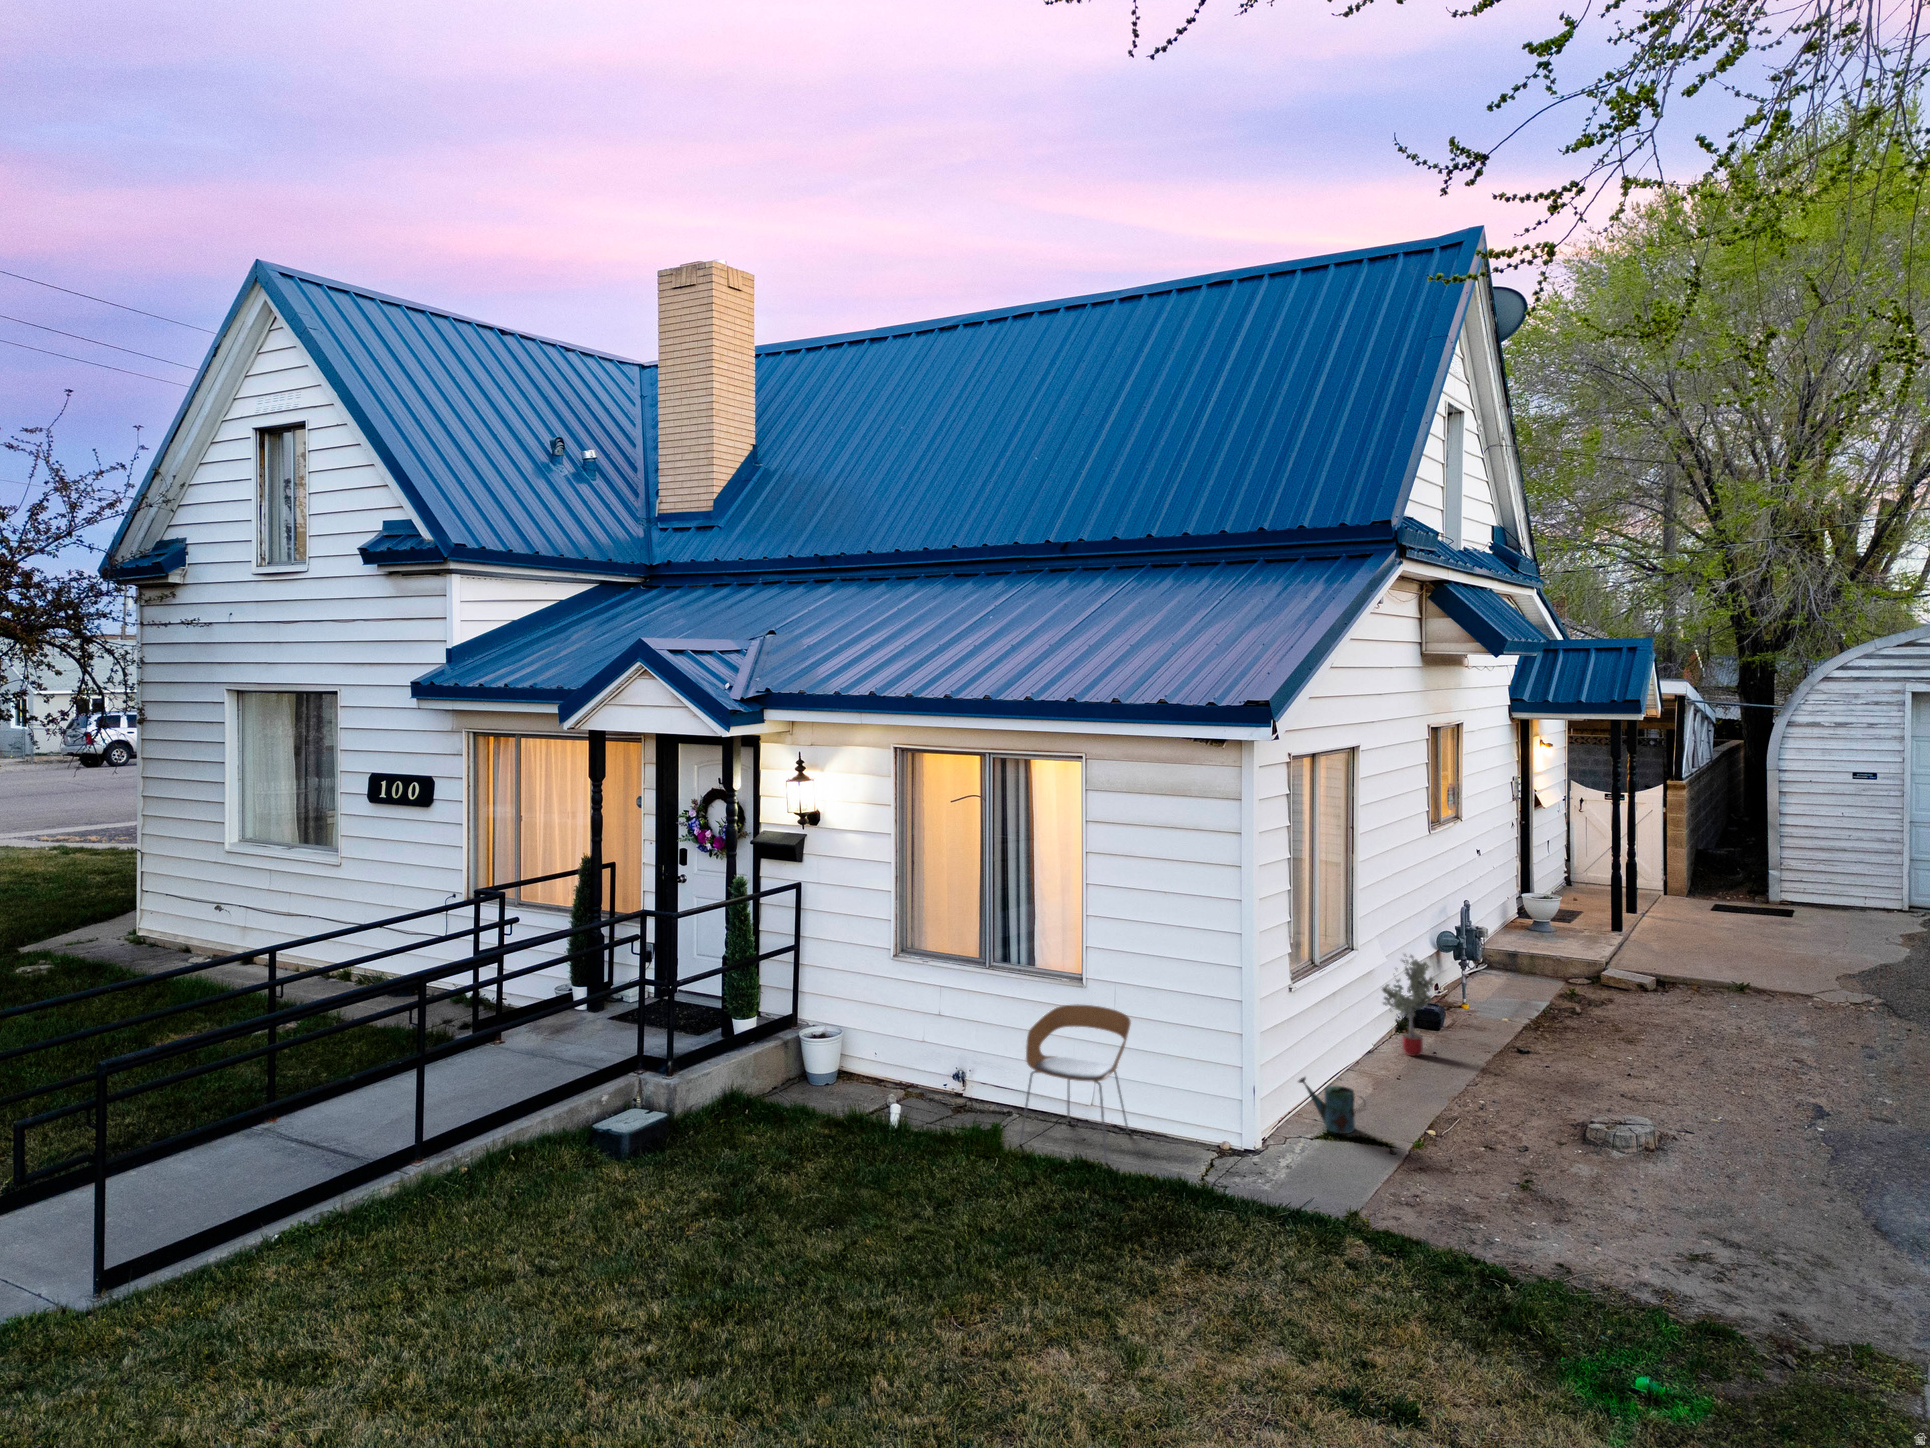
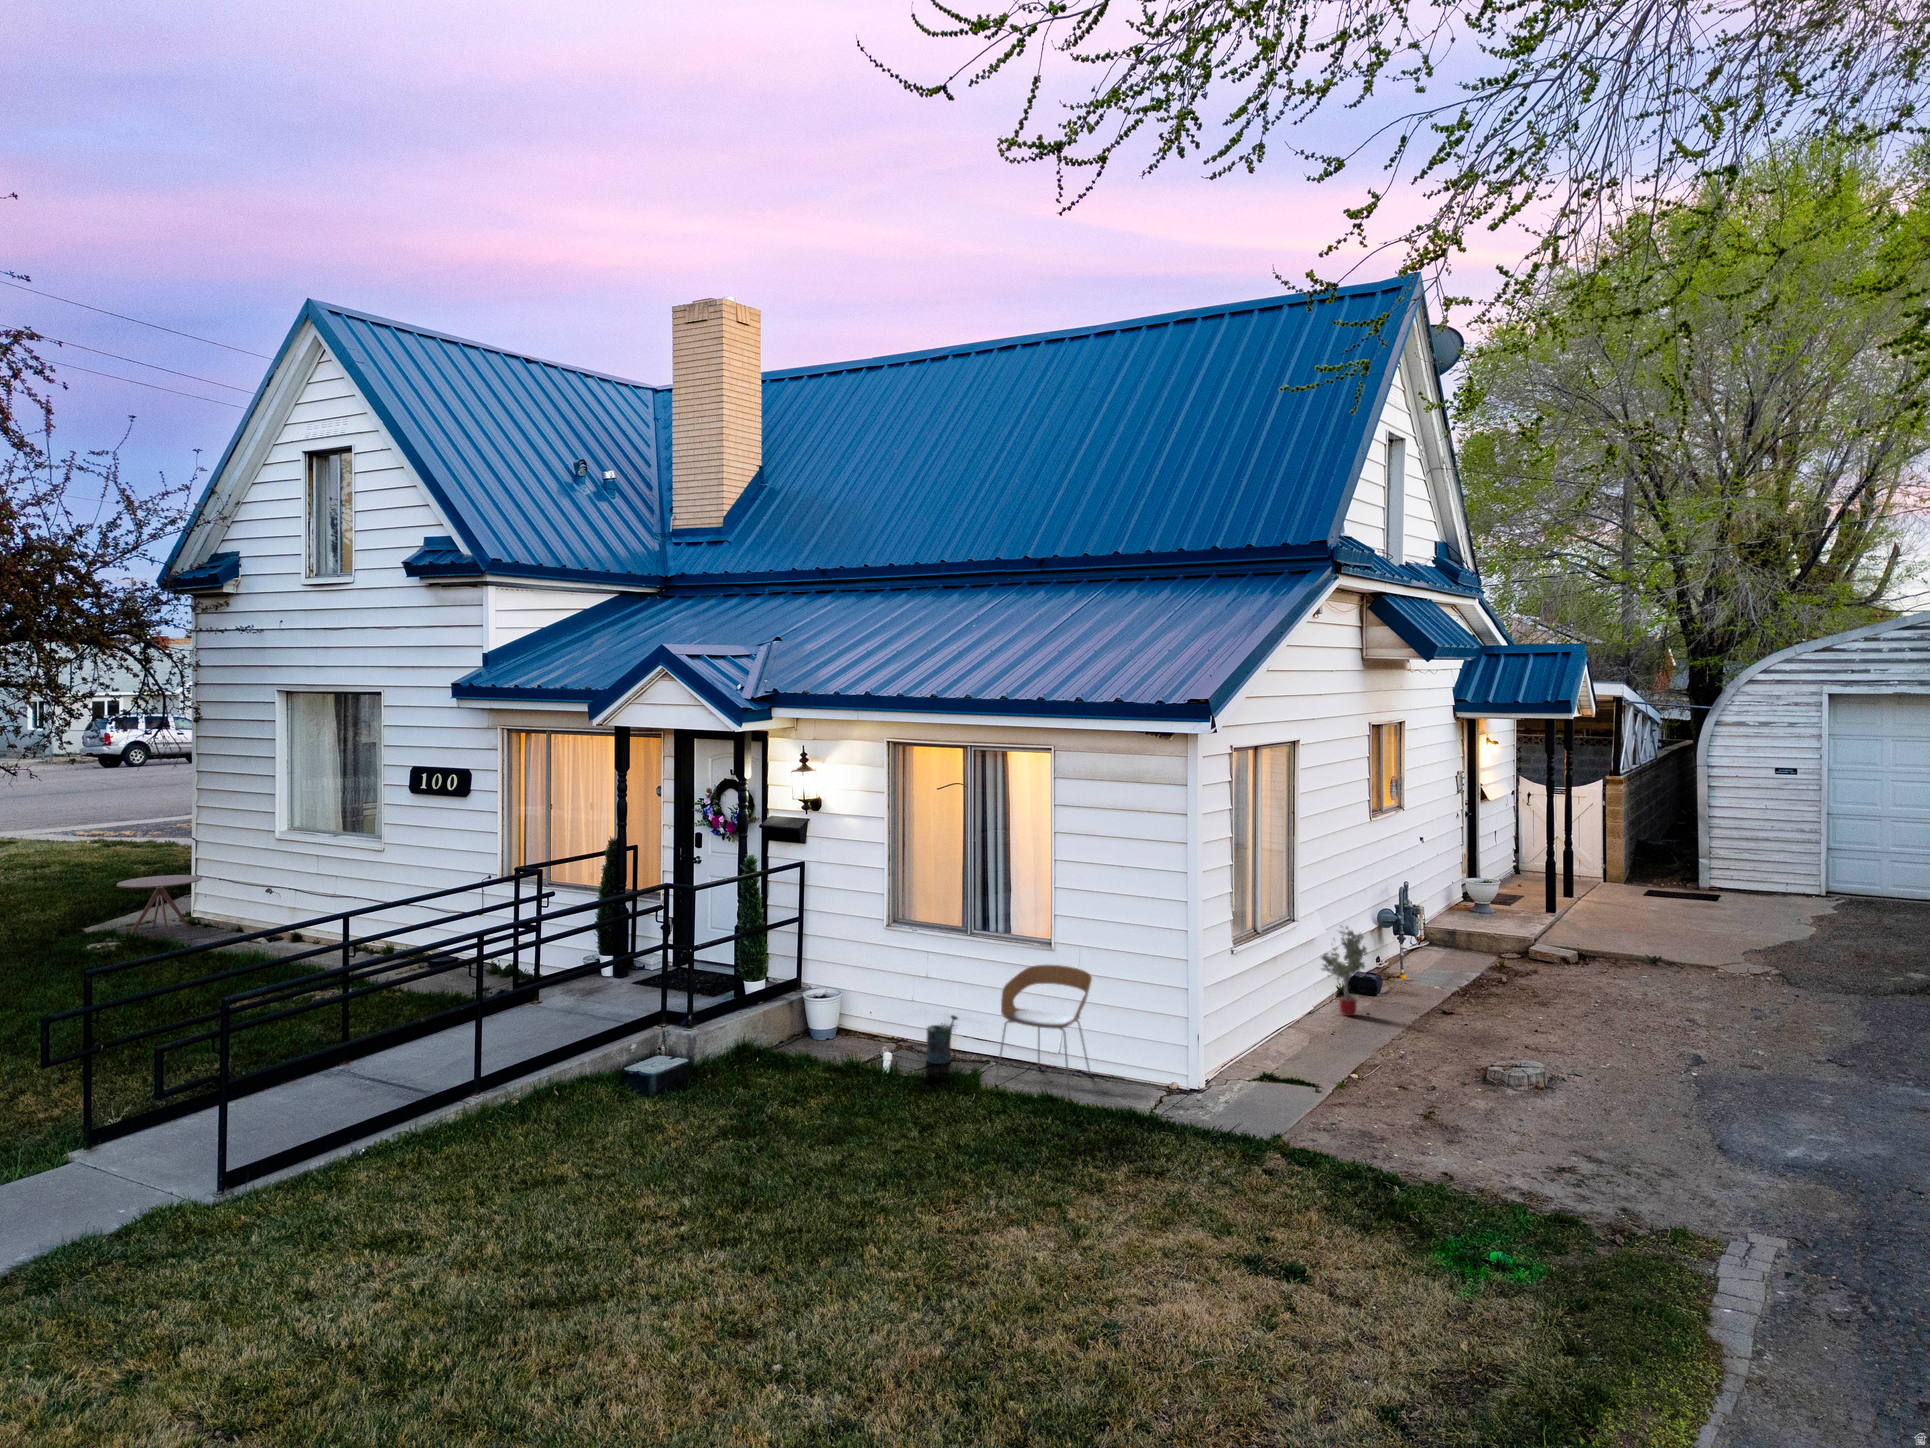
round table: none [54,890,149,955] -> present [117,875,202,934]
watering can: present [1299,1077,1356,1134] -> present [926,1015,958,1064]

